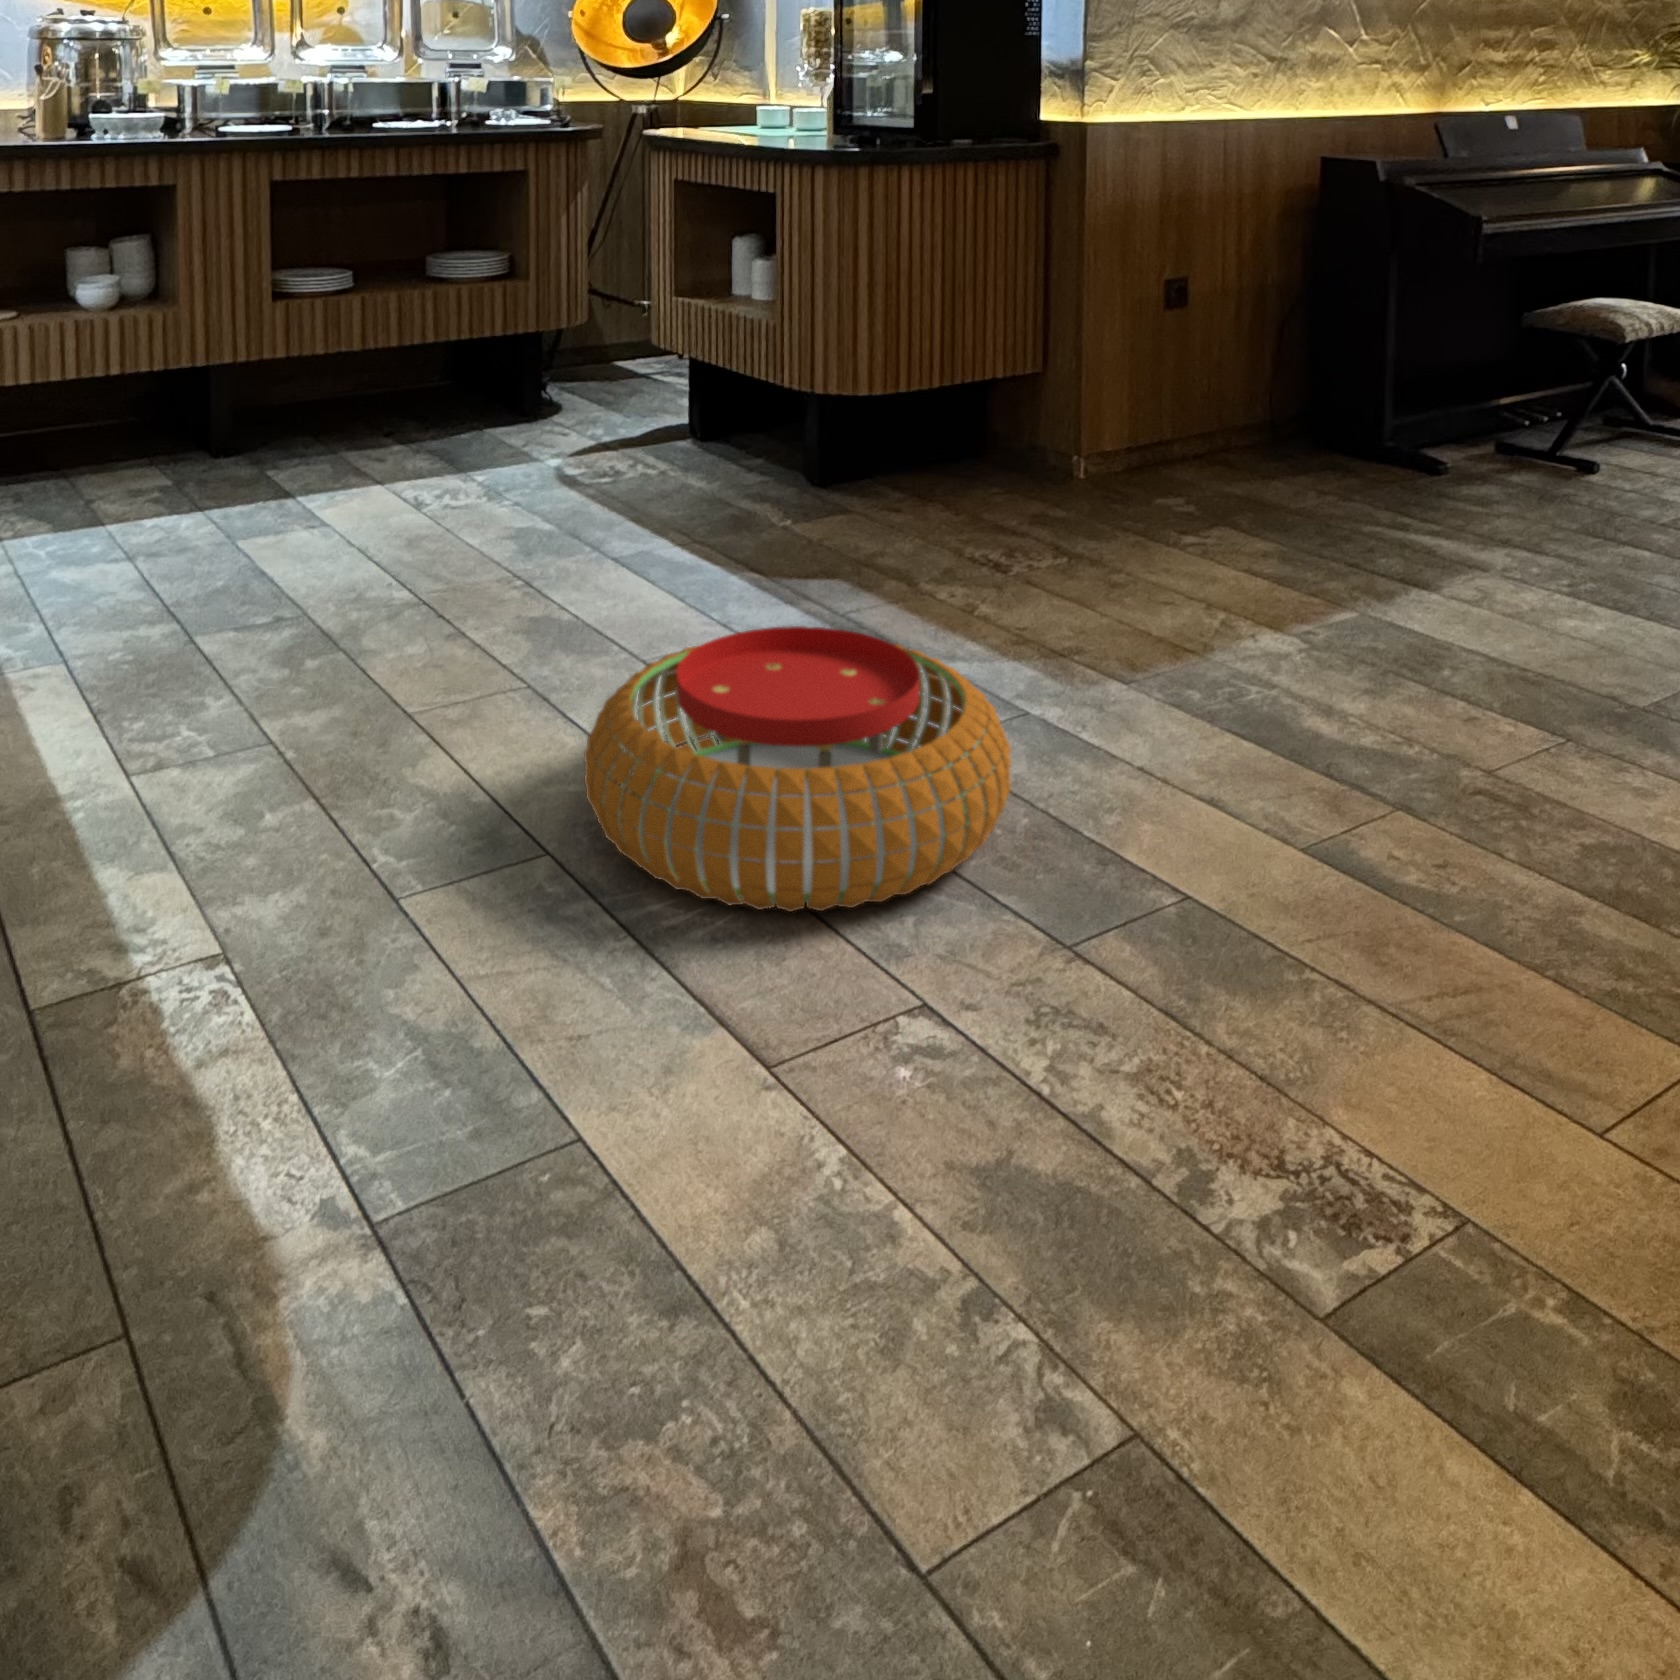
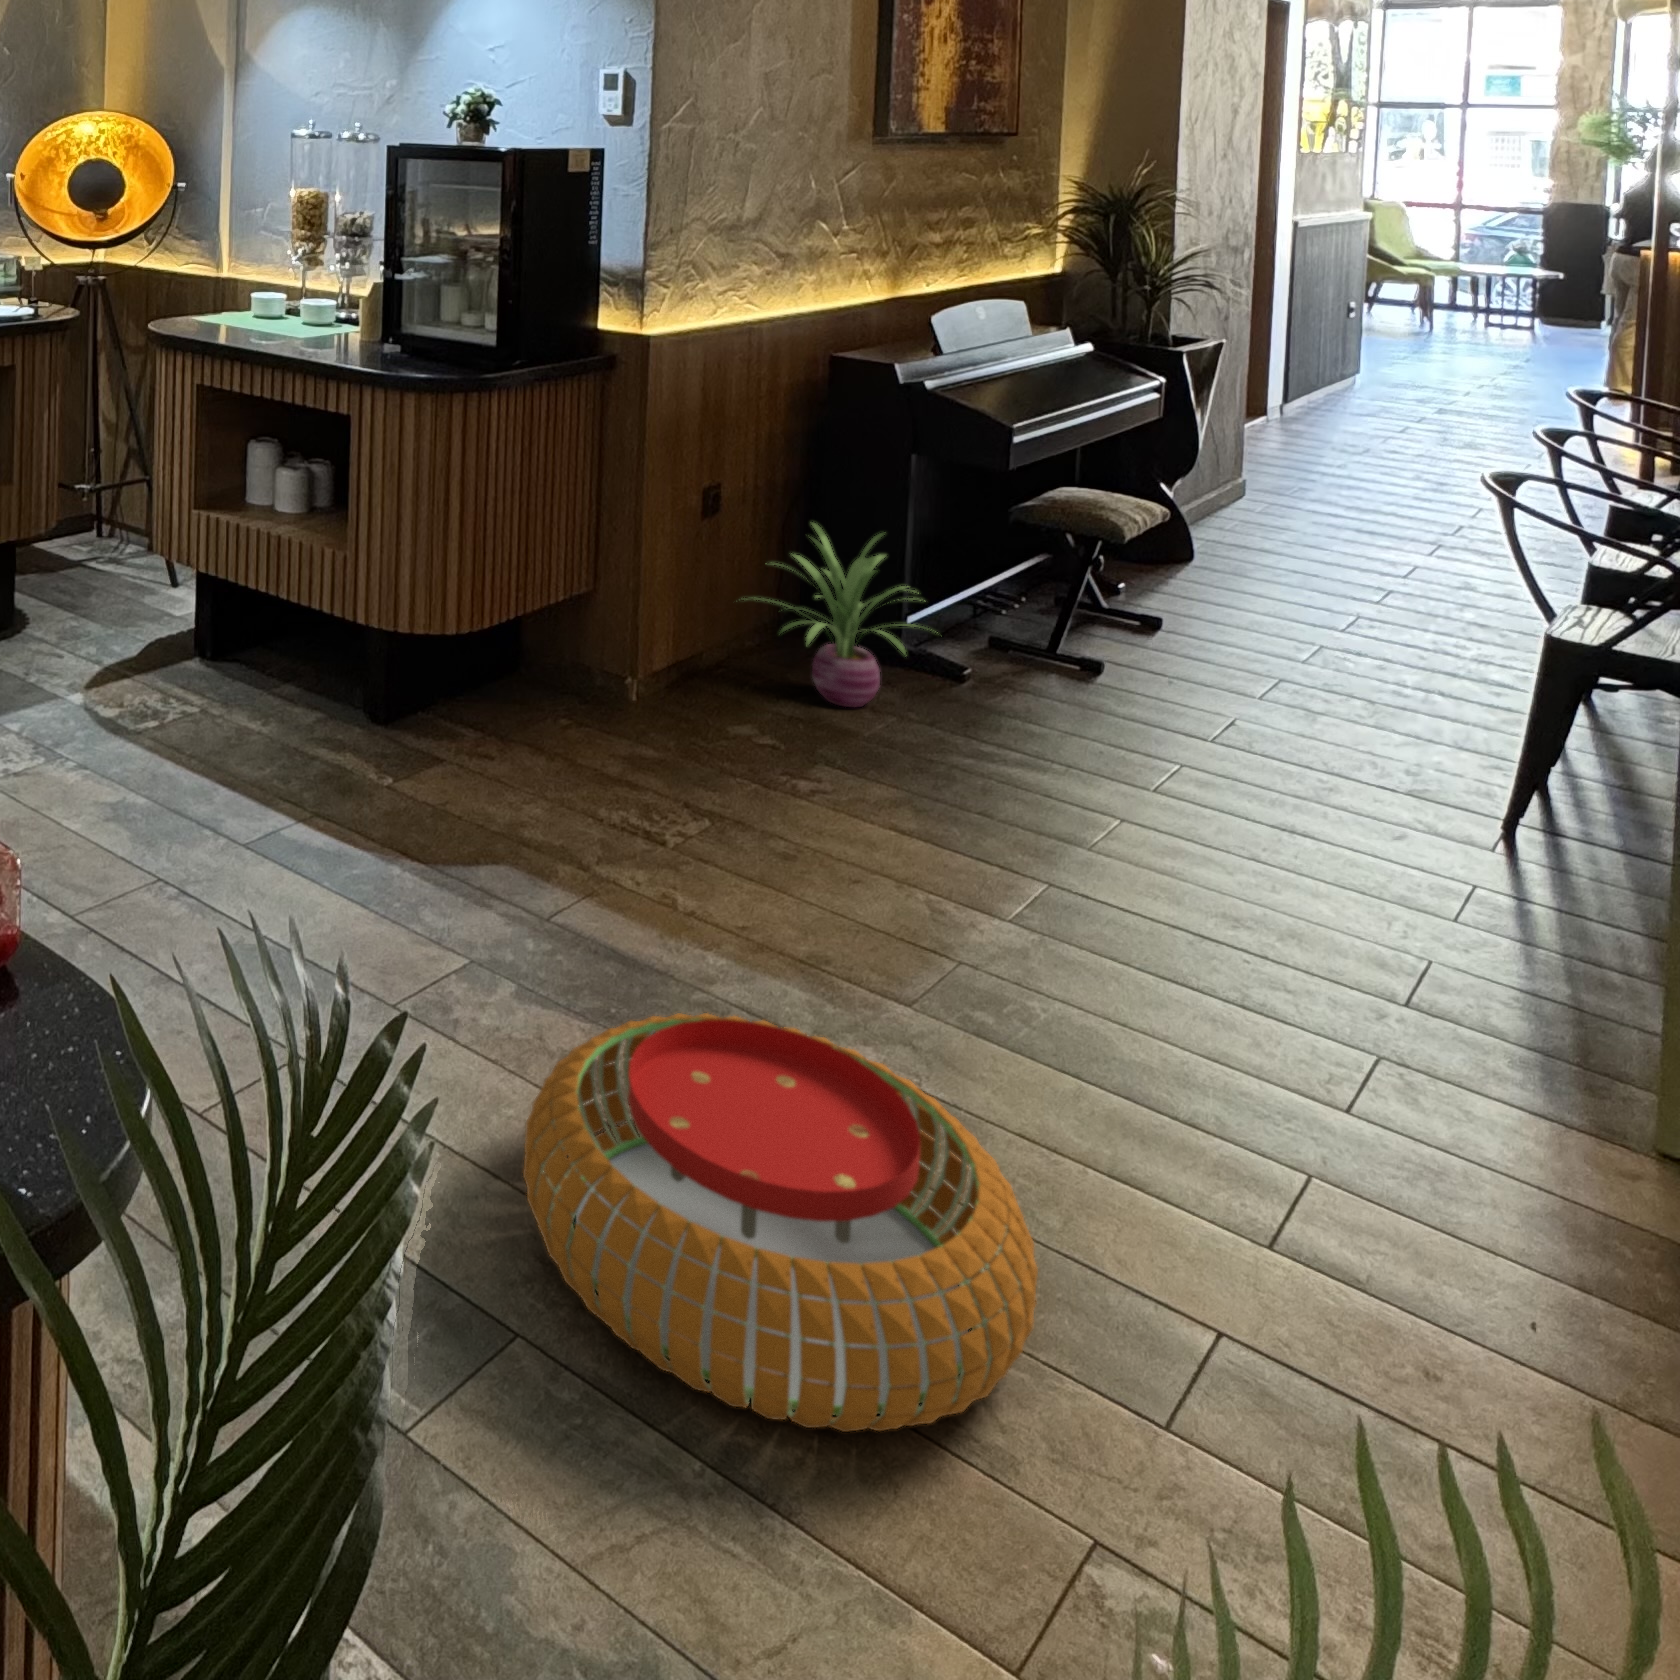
decorative plant: none [1194,310,1387,489] -> present [773,522,936,707]

